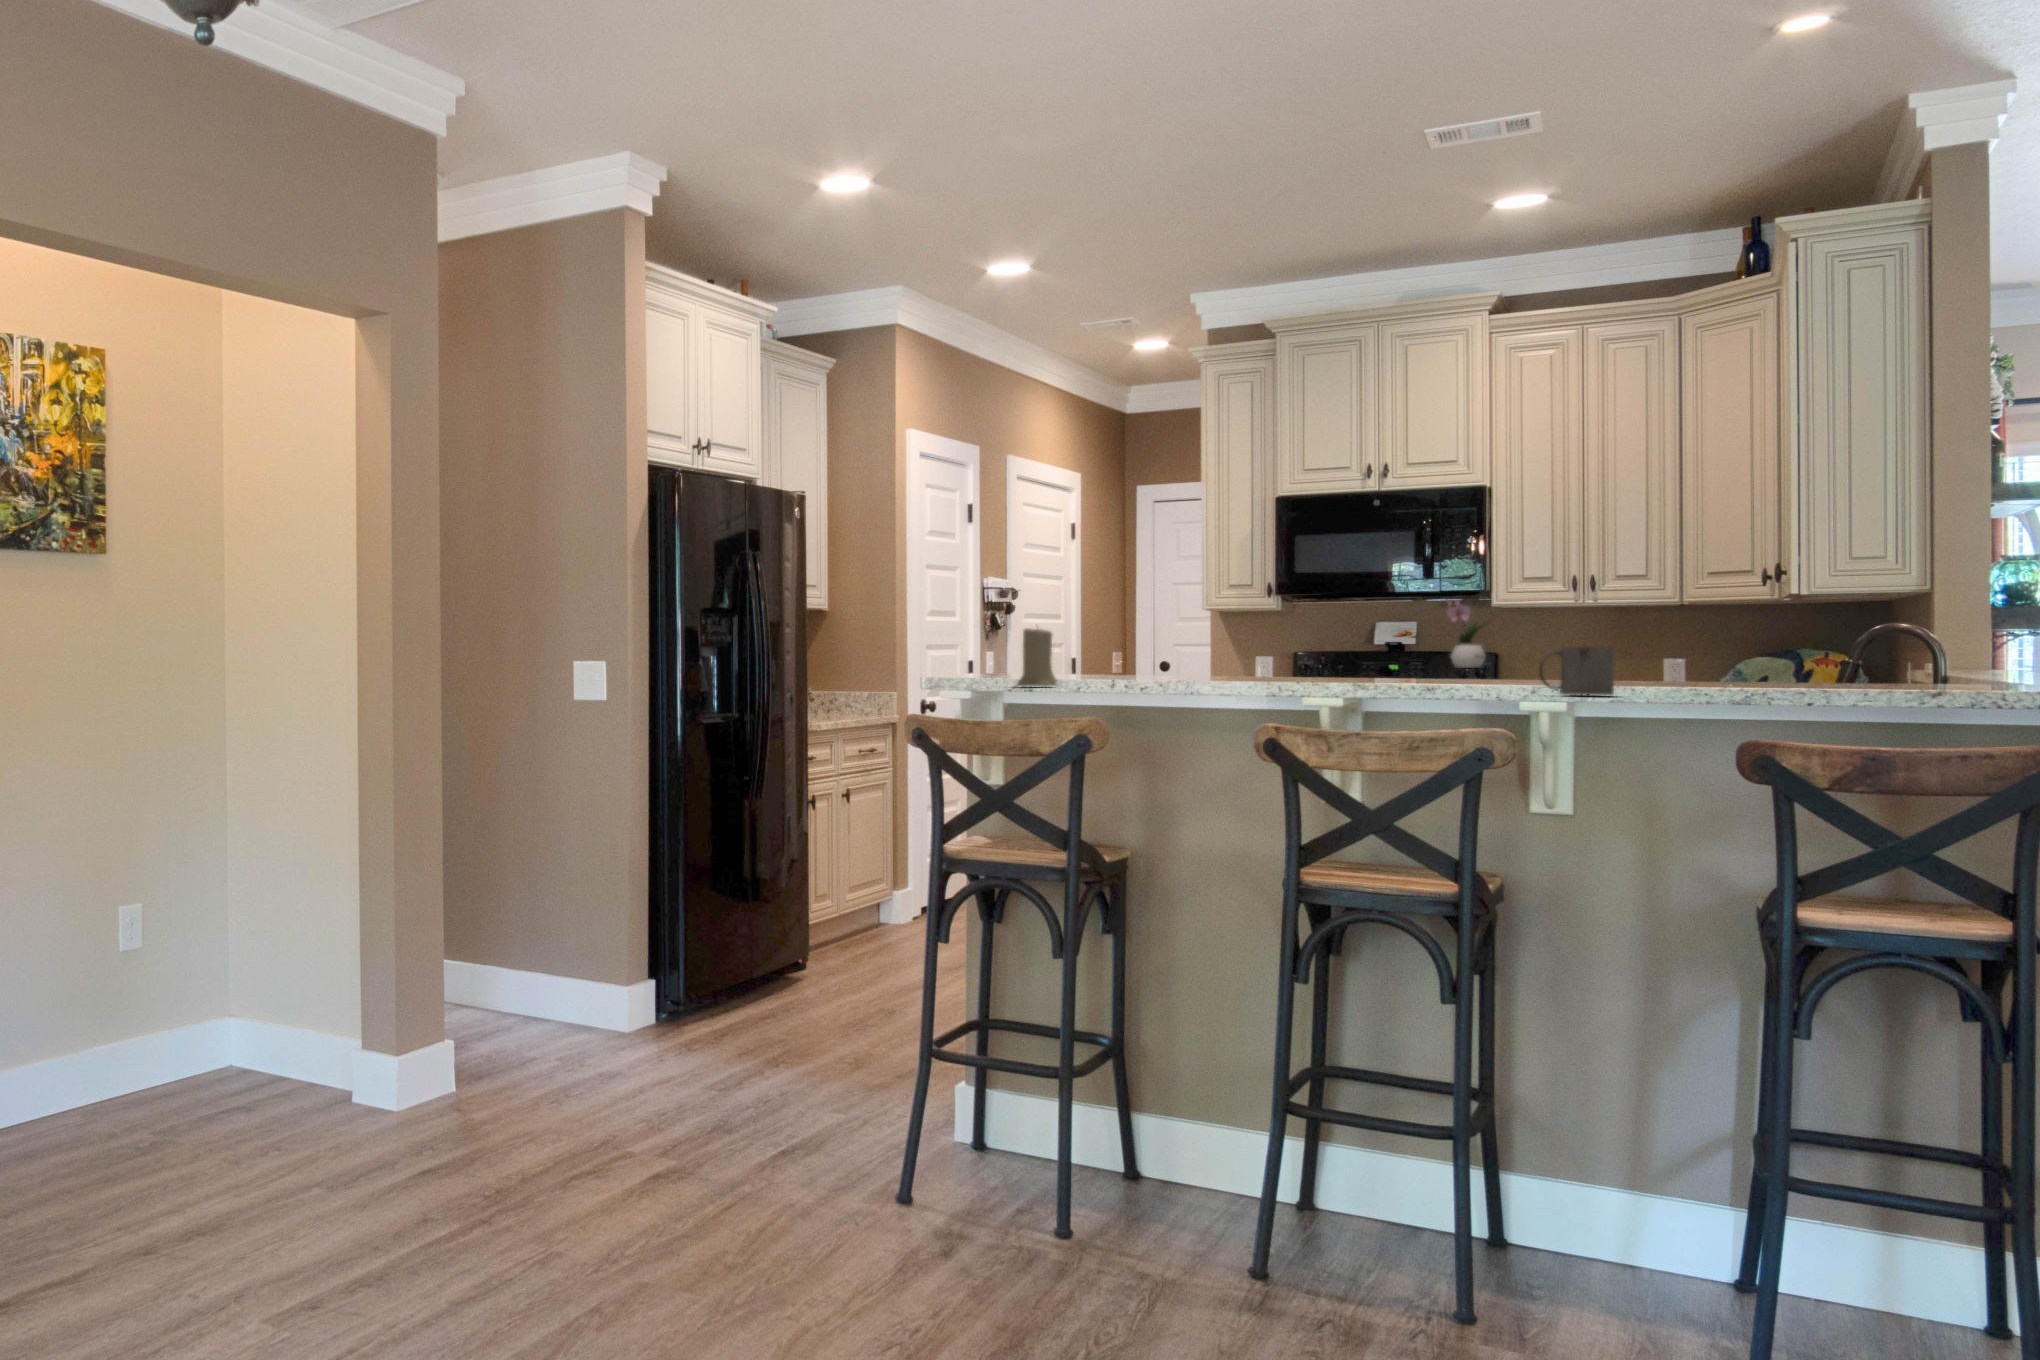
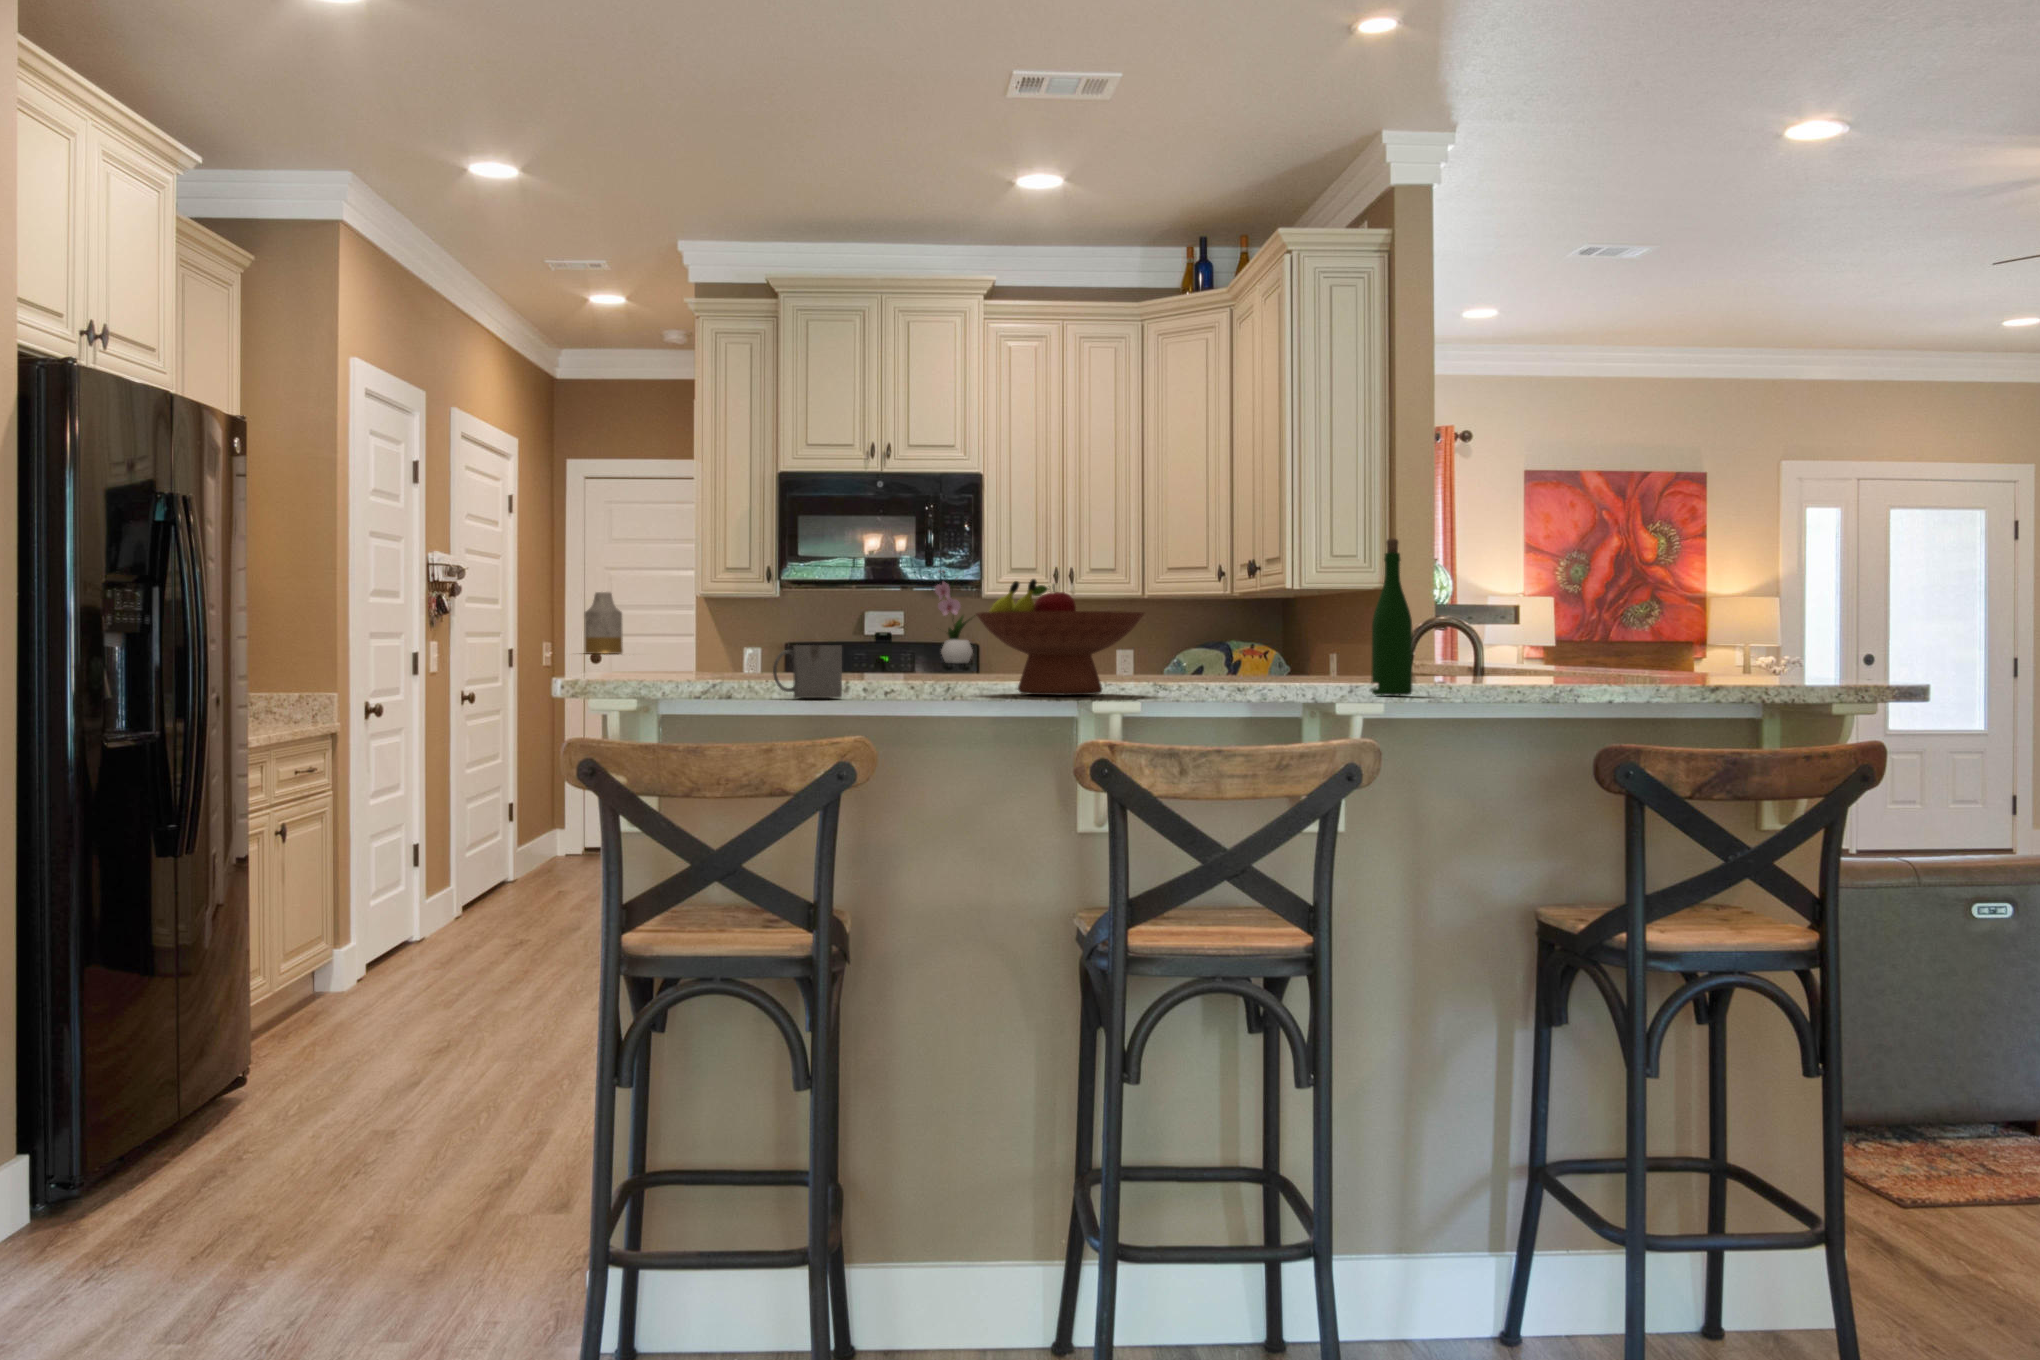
wine bottle: none [1687,539,1735,693] -> present [1371,538,1412,696]
fruit bowl: none [1264,591,1428,689] -> present [976,579,1144,695]
vase: none [1151,607,1186,661] -> present [584,592,623,654]
candle: present [1018,628,1056,687] -> none [673,612,724,695]
mug: present [1539,646,1614,695] -> present [773,645,842,698]

